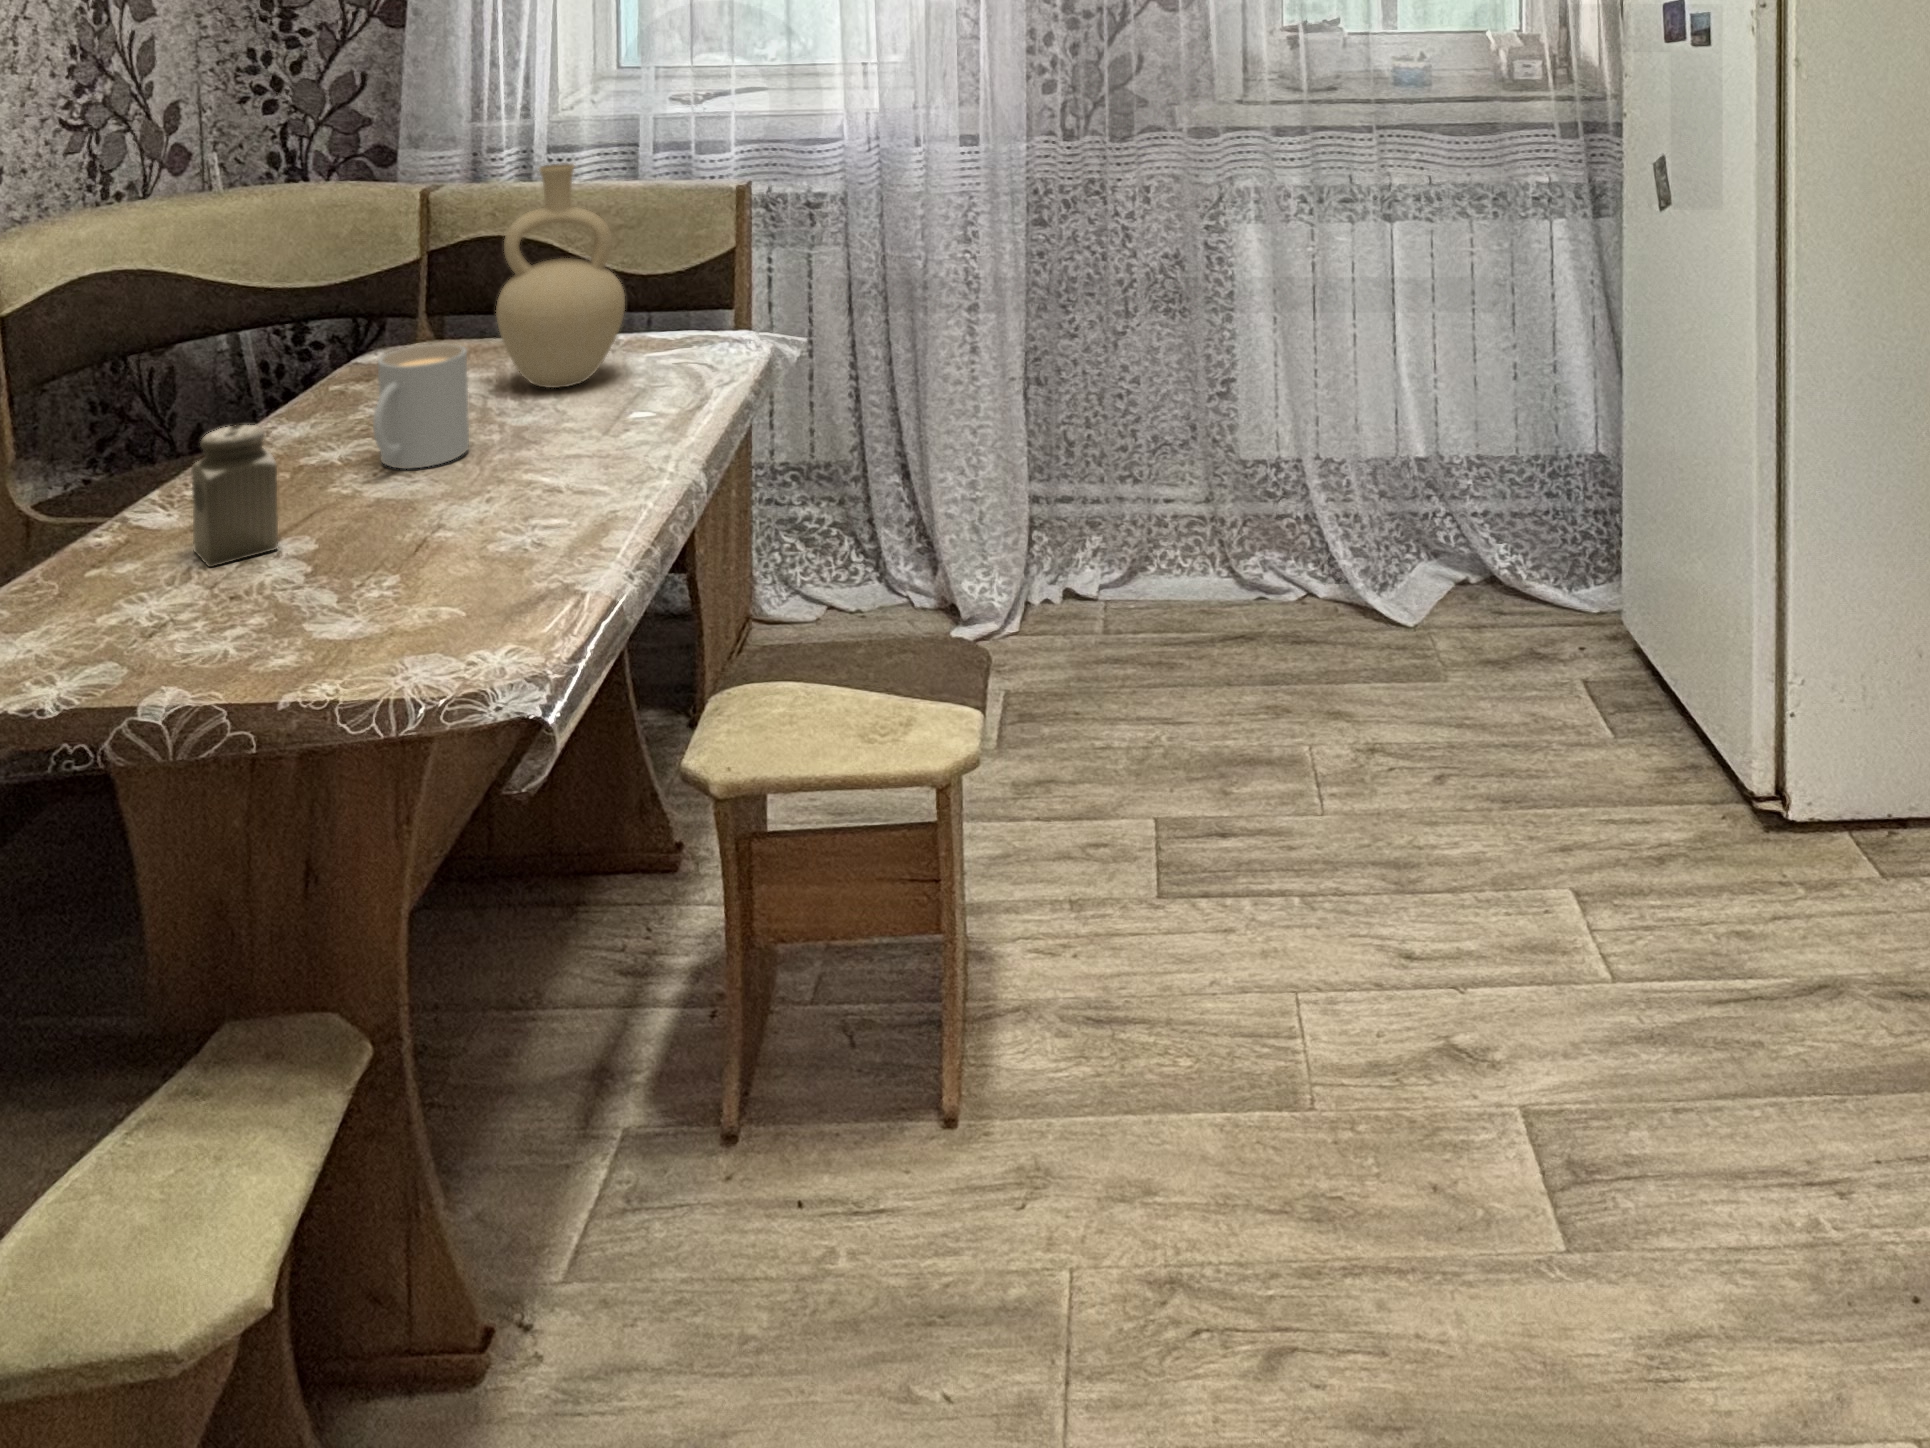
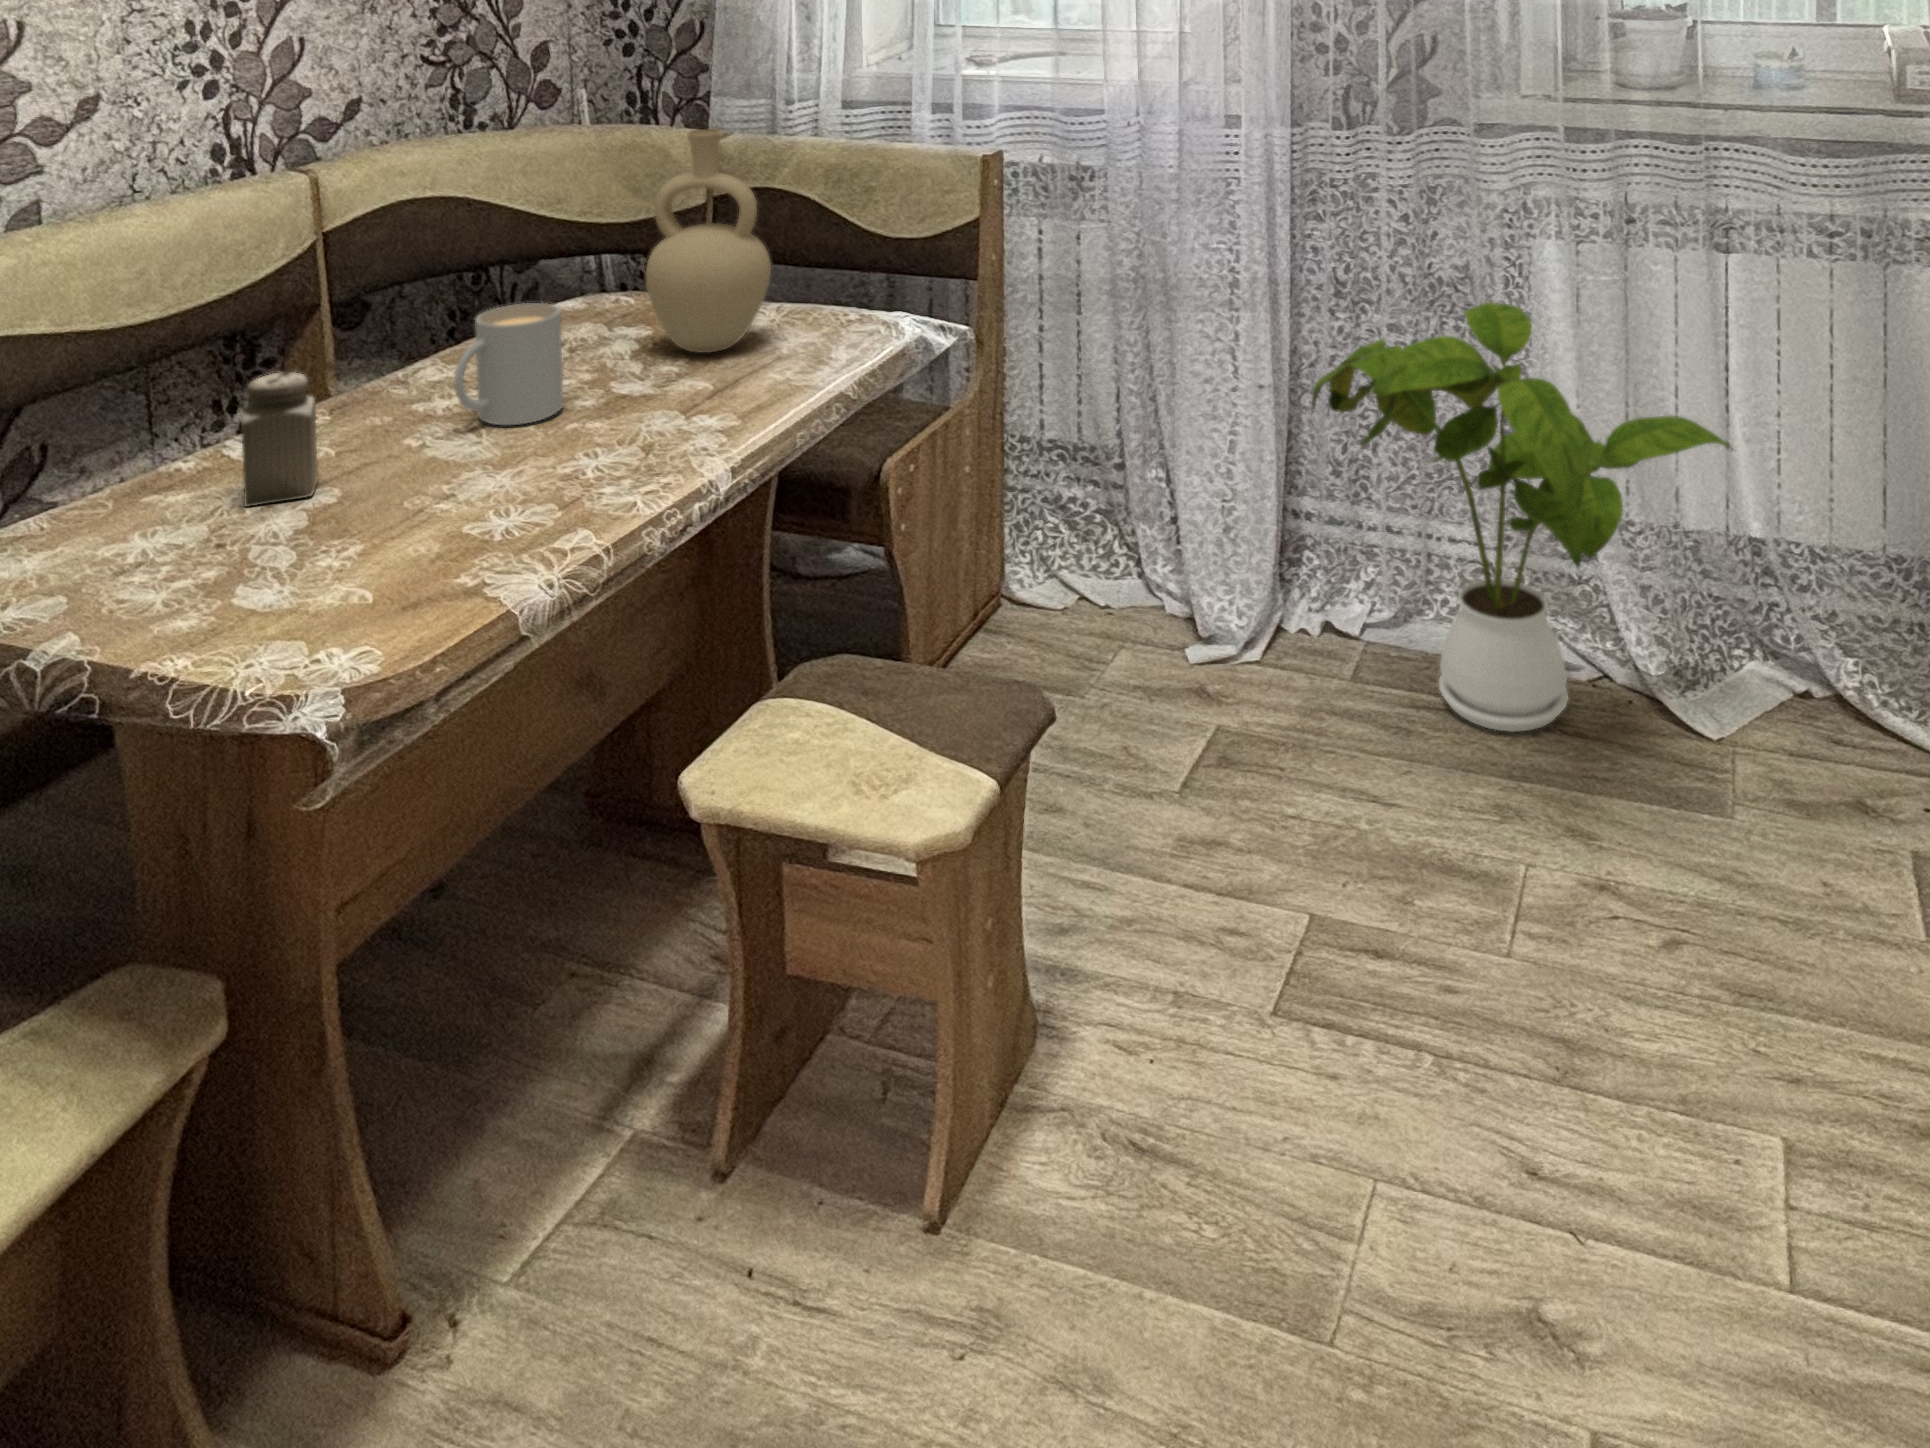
house plant: none [1083,277,1427,652] -> present [1311,302,1732,732]

